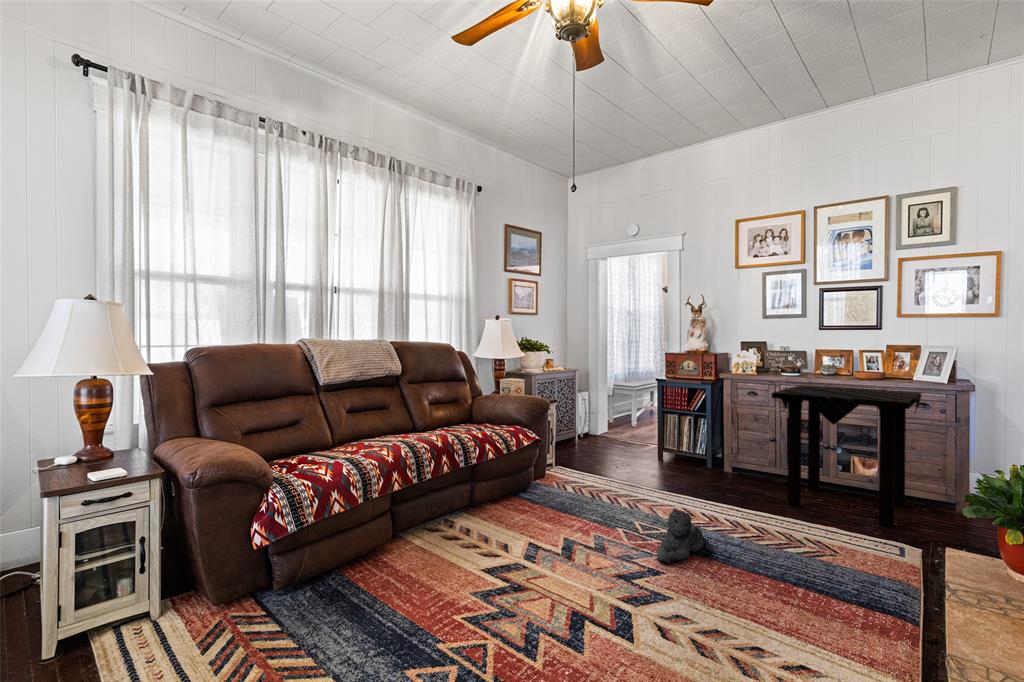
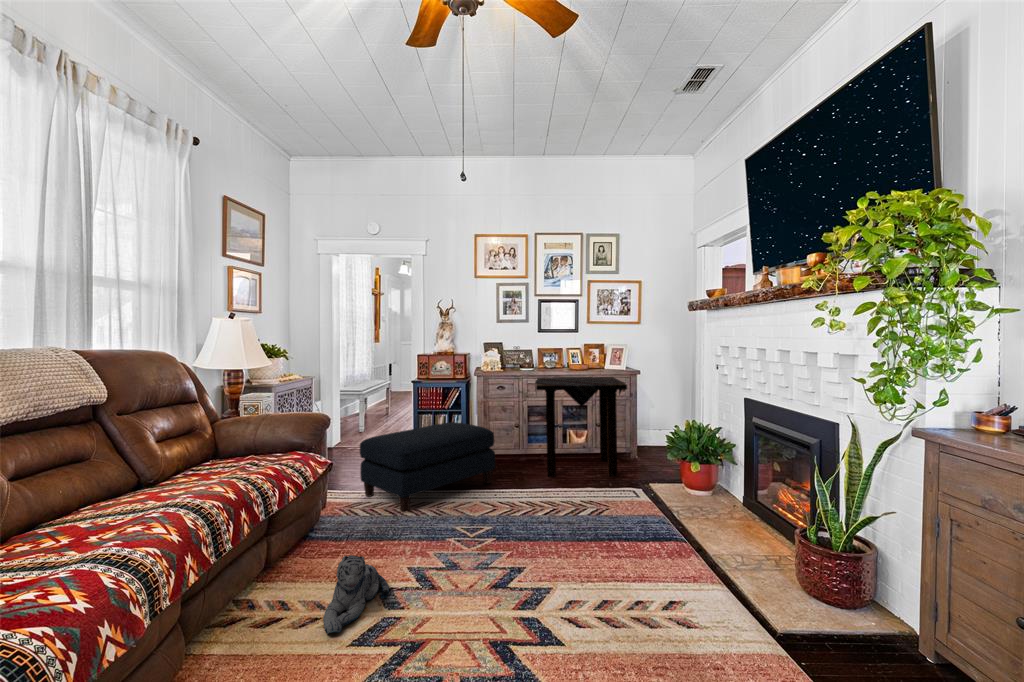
ottoman: none [577,424,716,500] -> present [360,422,495,513]
plush toy: present [657,509,712,563] -> present [323,555,389,634]

